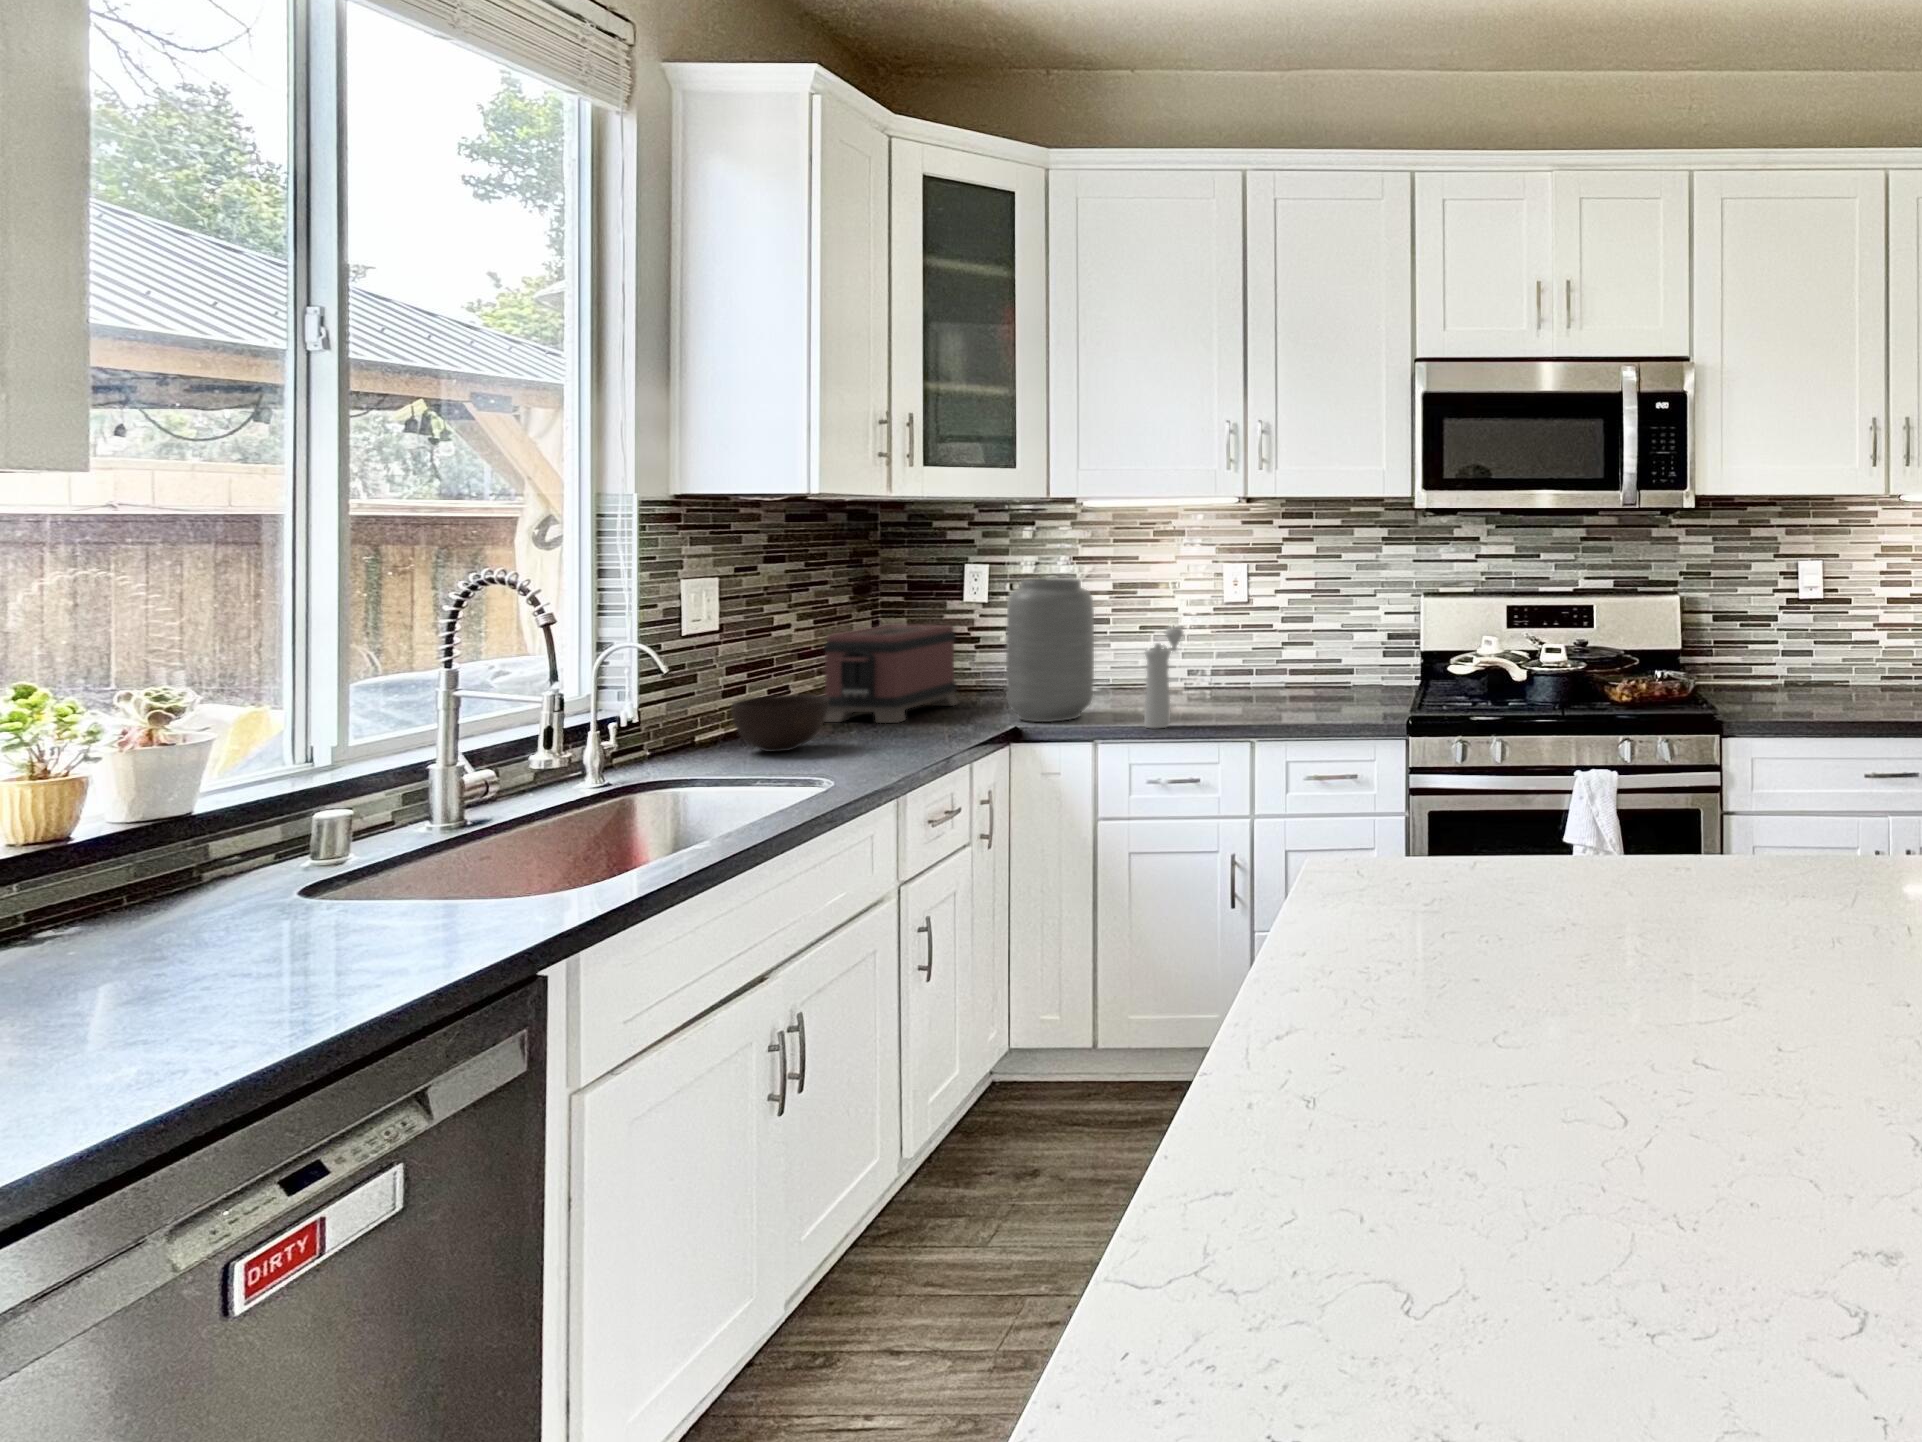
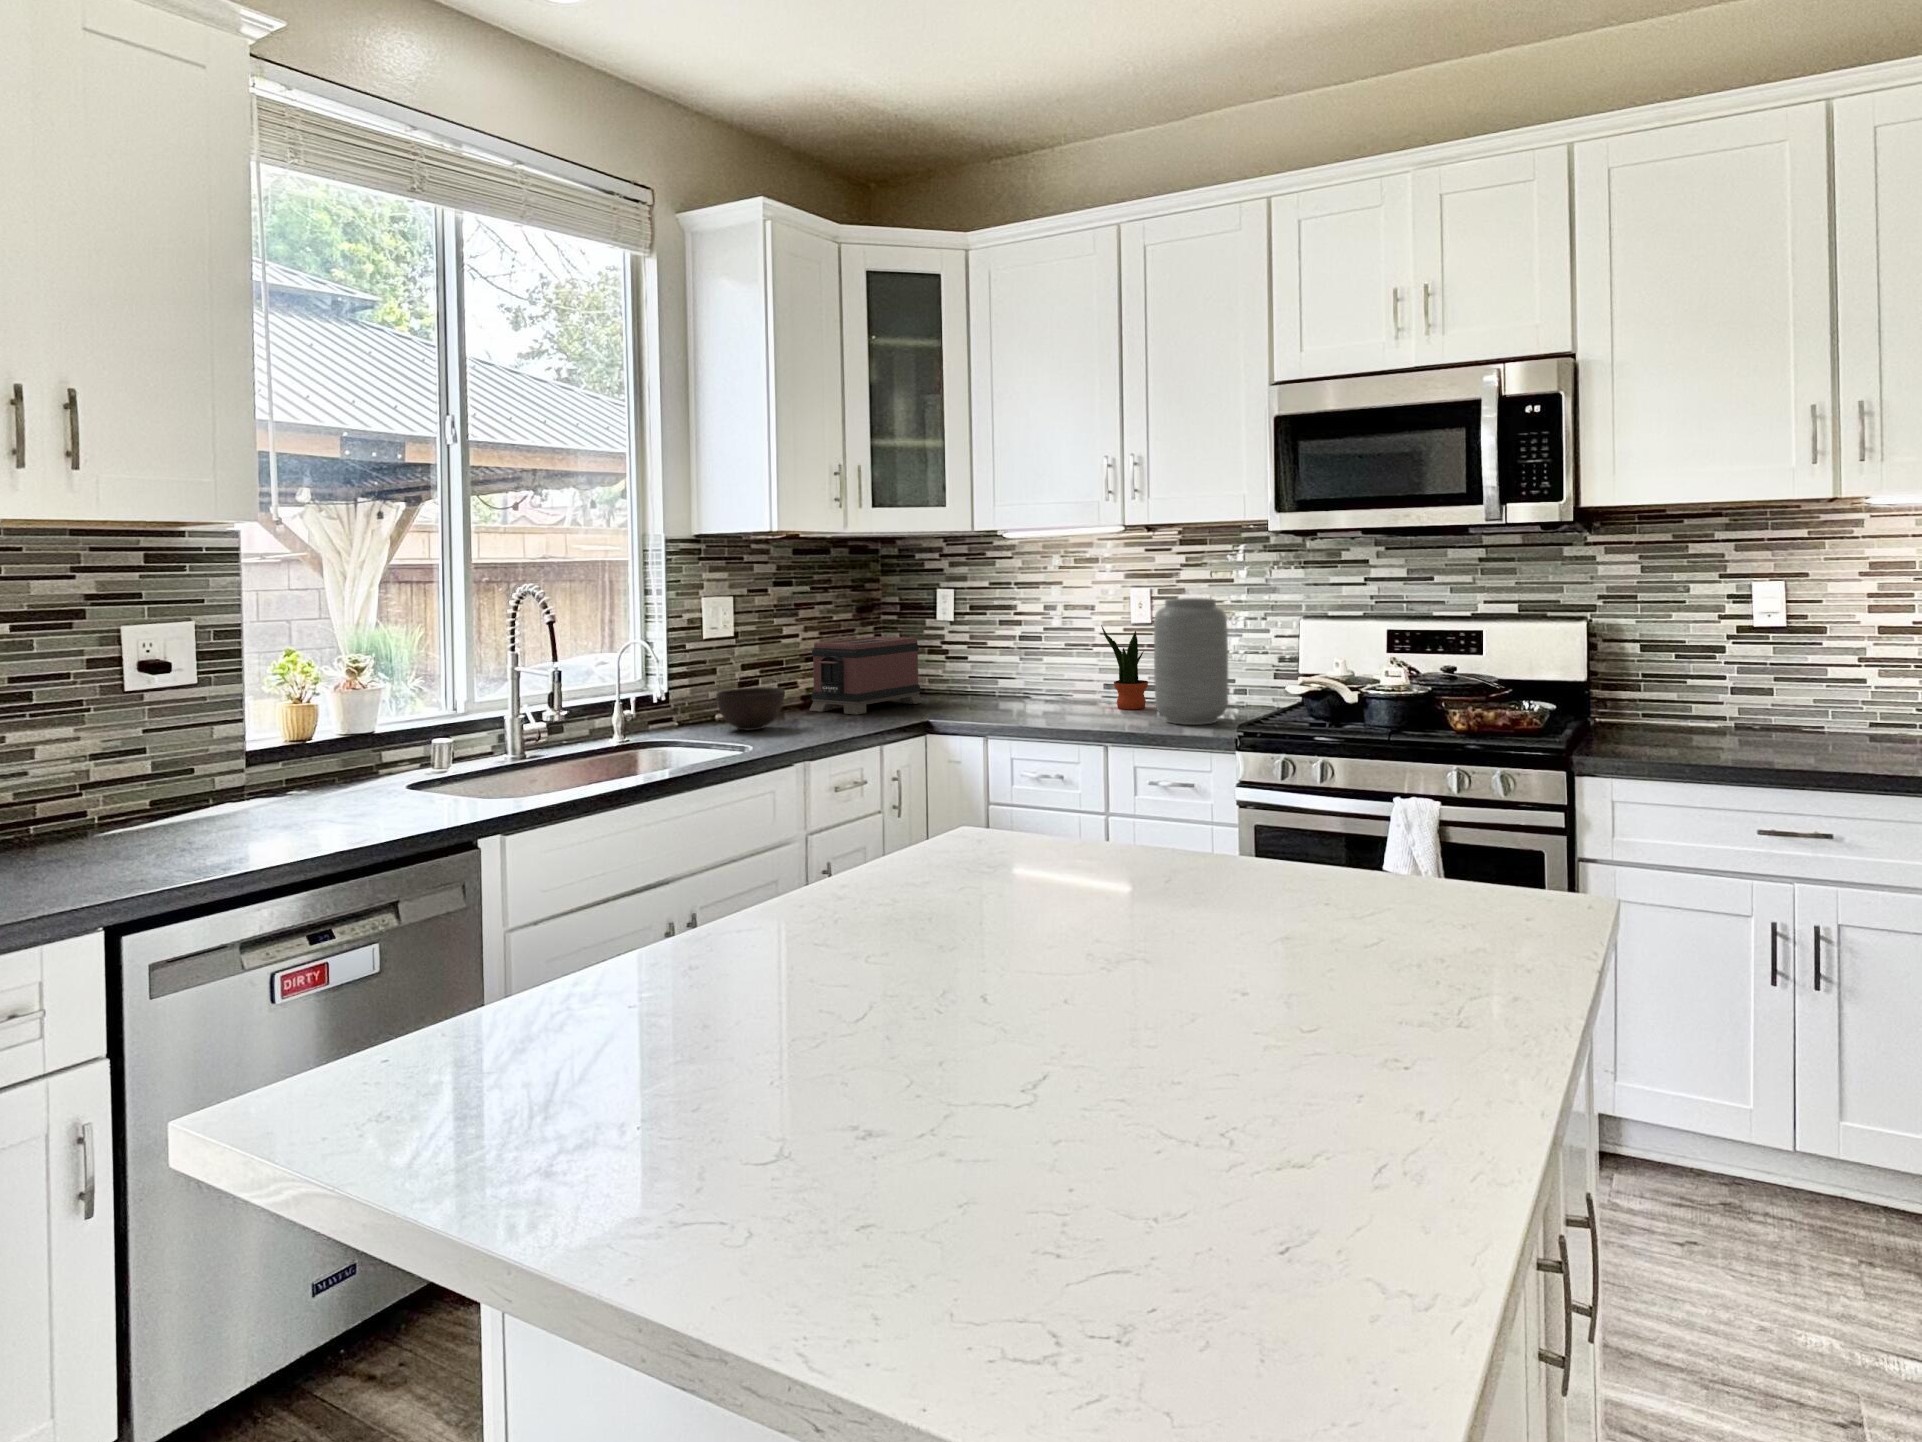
vase: present [1006,578,1094,722] -> present [1154,598,1228,725]
potted plant: none [1188,605,1242,699] -> present [1101,625,1148,709]
pepper mill: present [1144,627,1183,729] -> none [1026,642,1069,731]

